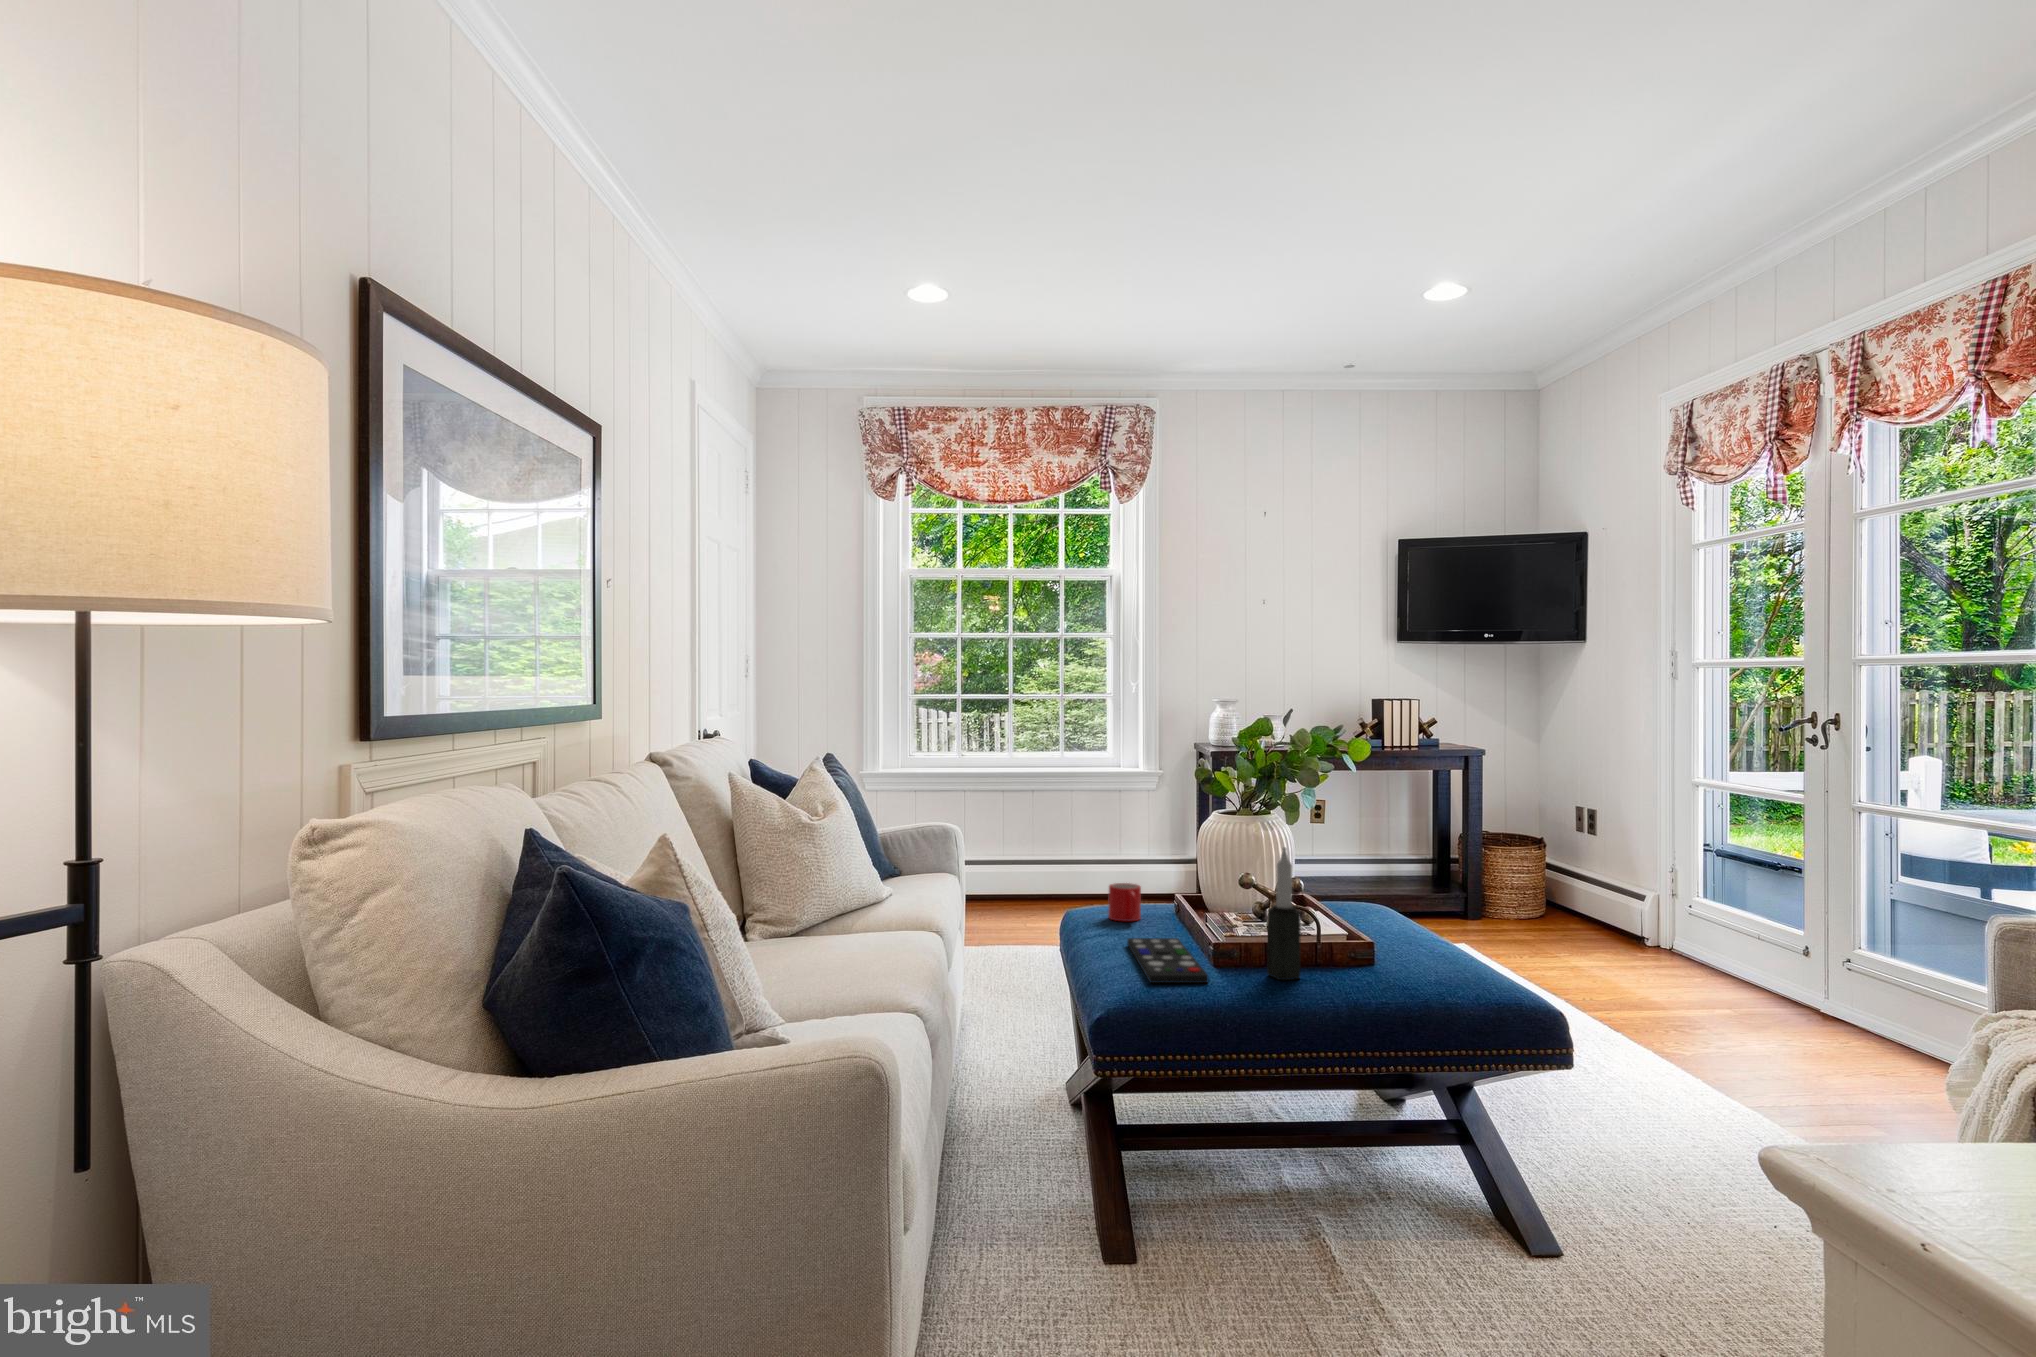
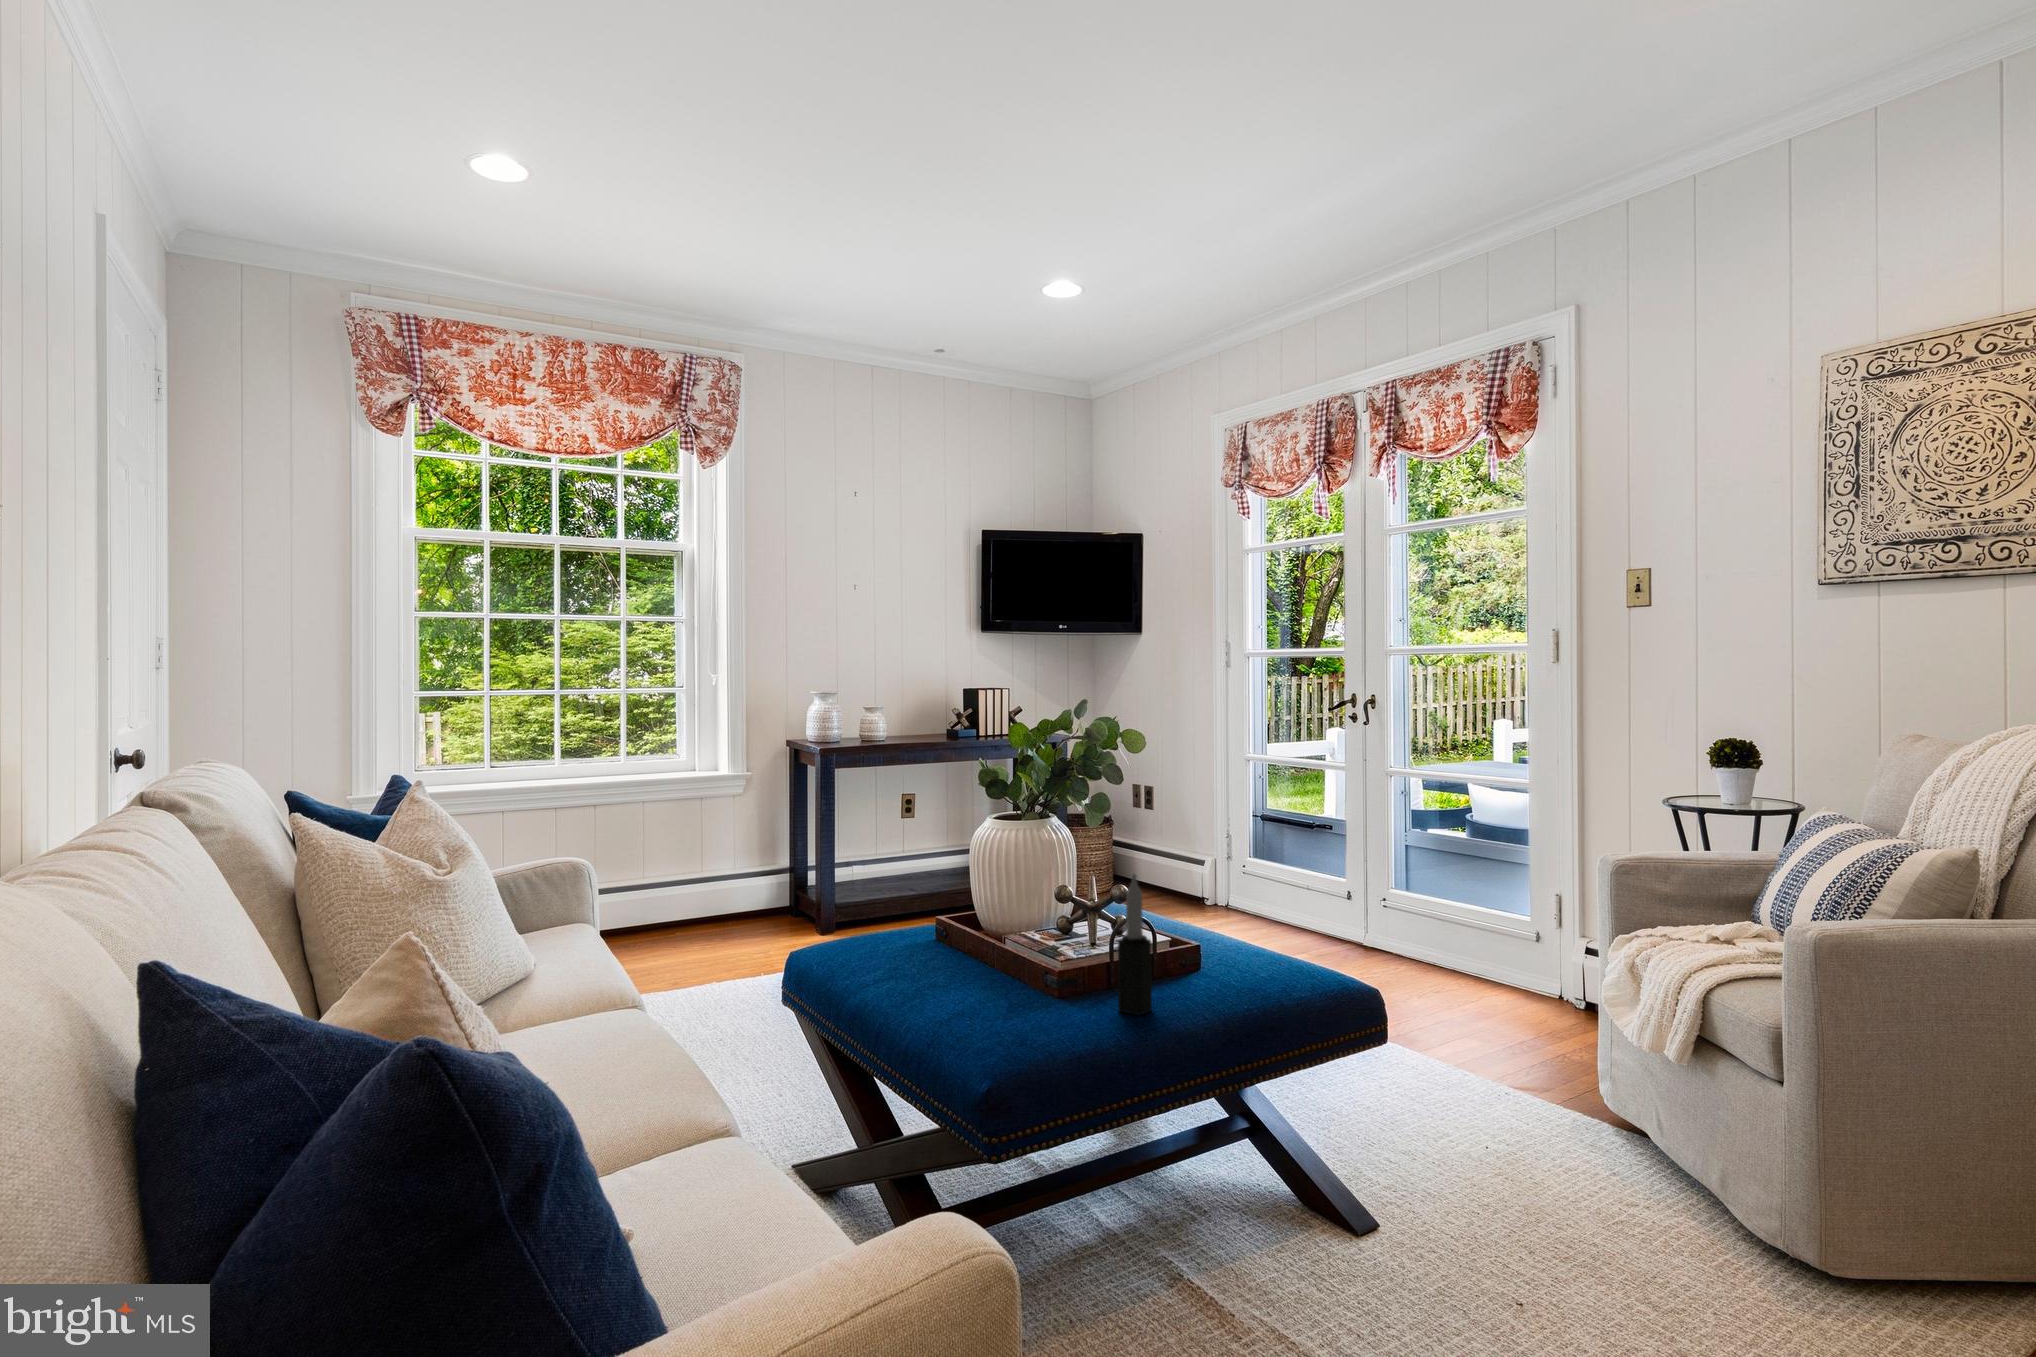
mug: present [1108,883,1141,921] -> none [872,923,915,969]
remote control: present [1127,938,1208,983] -> none [937,982,1076,1045]

